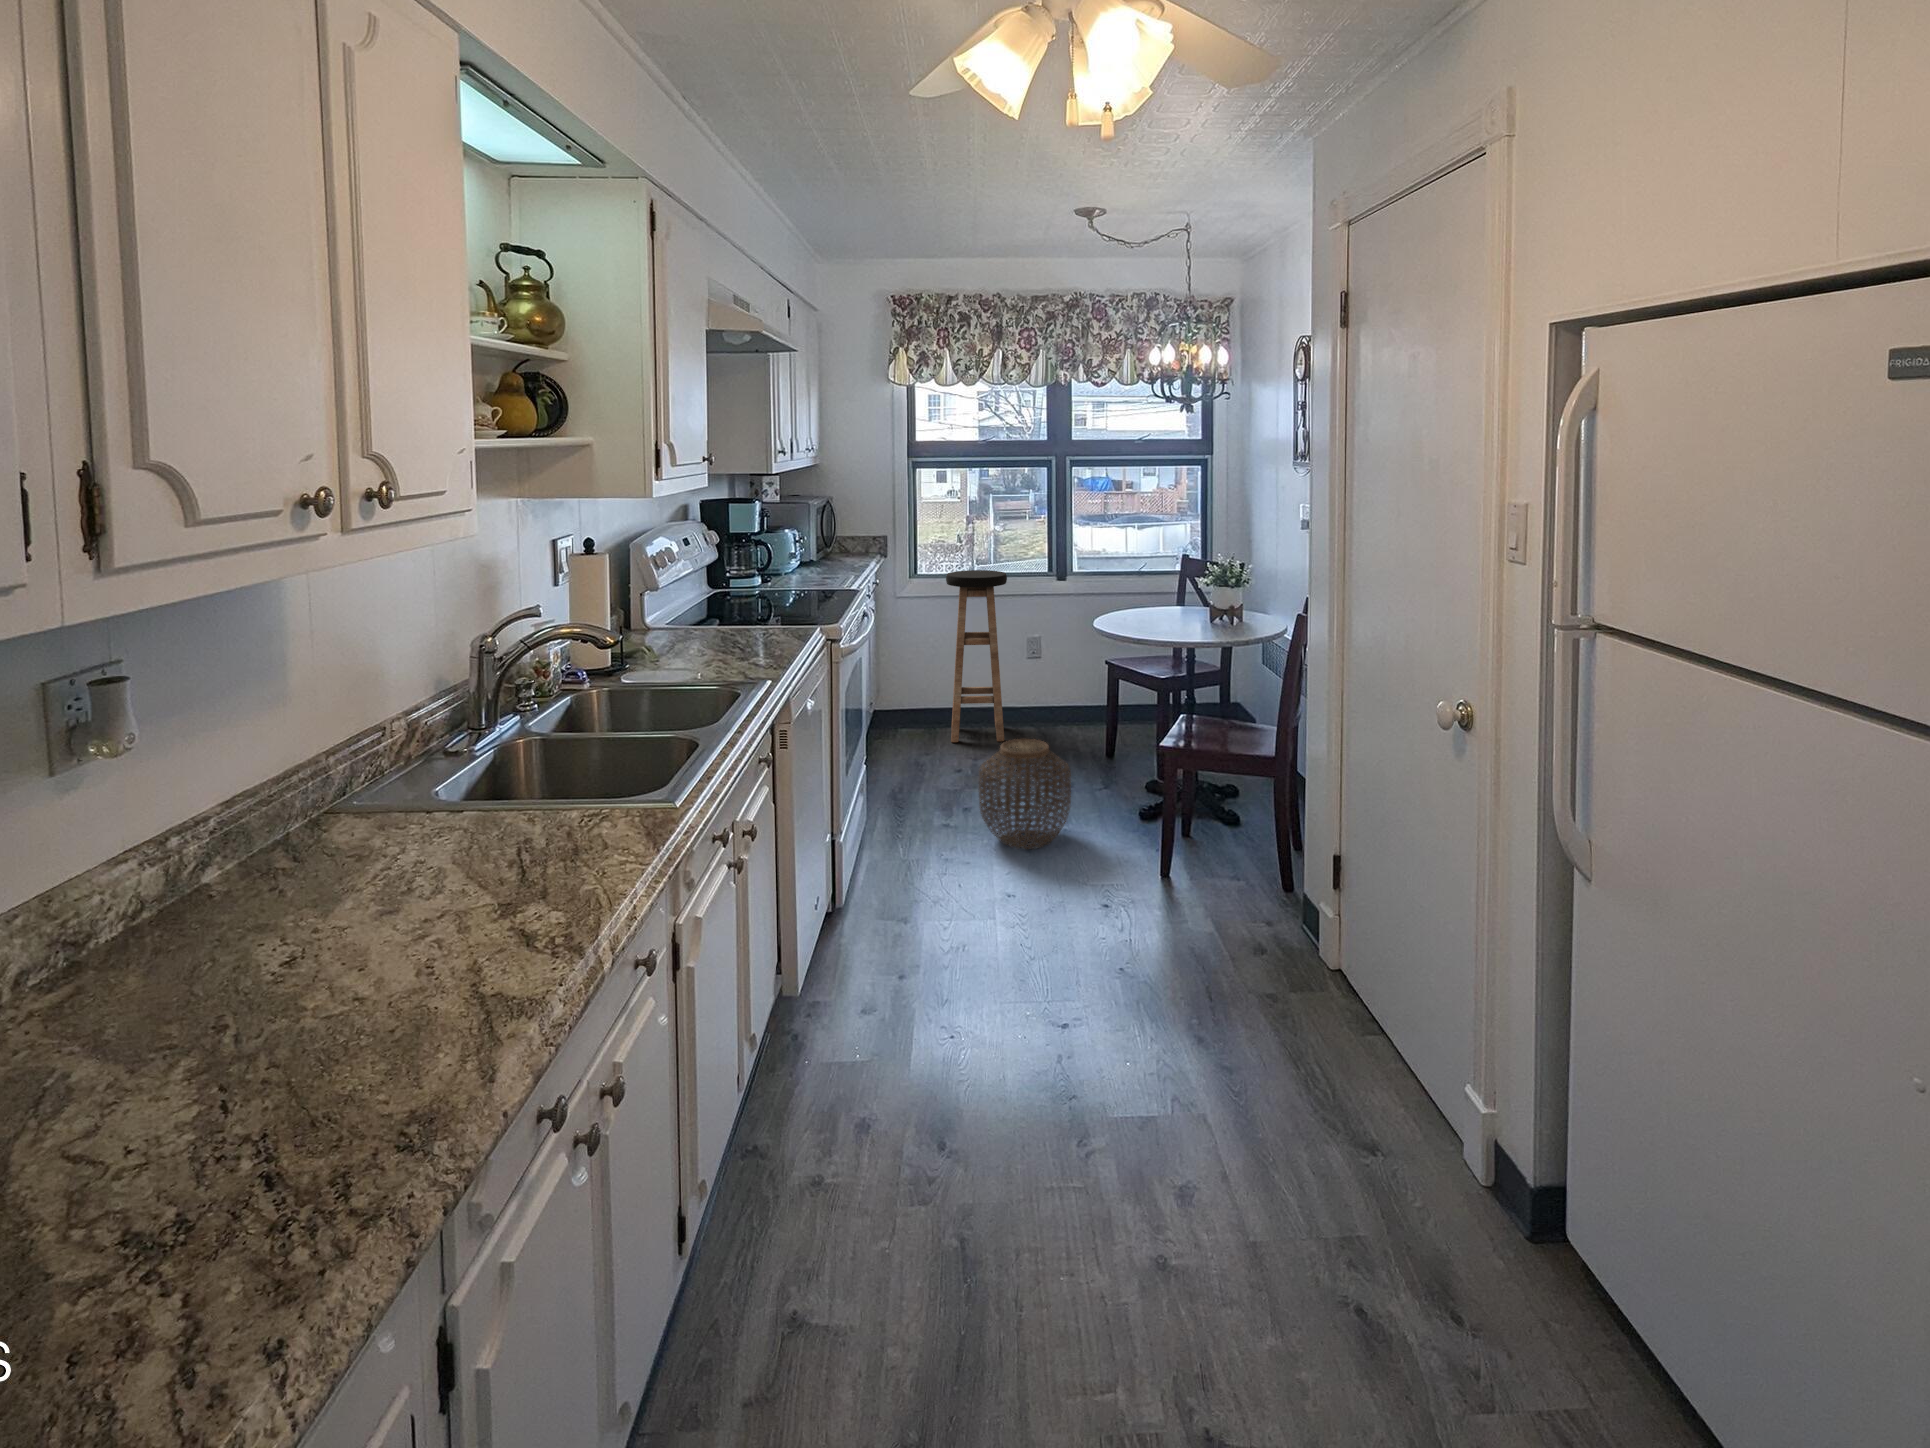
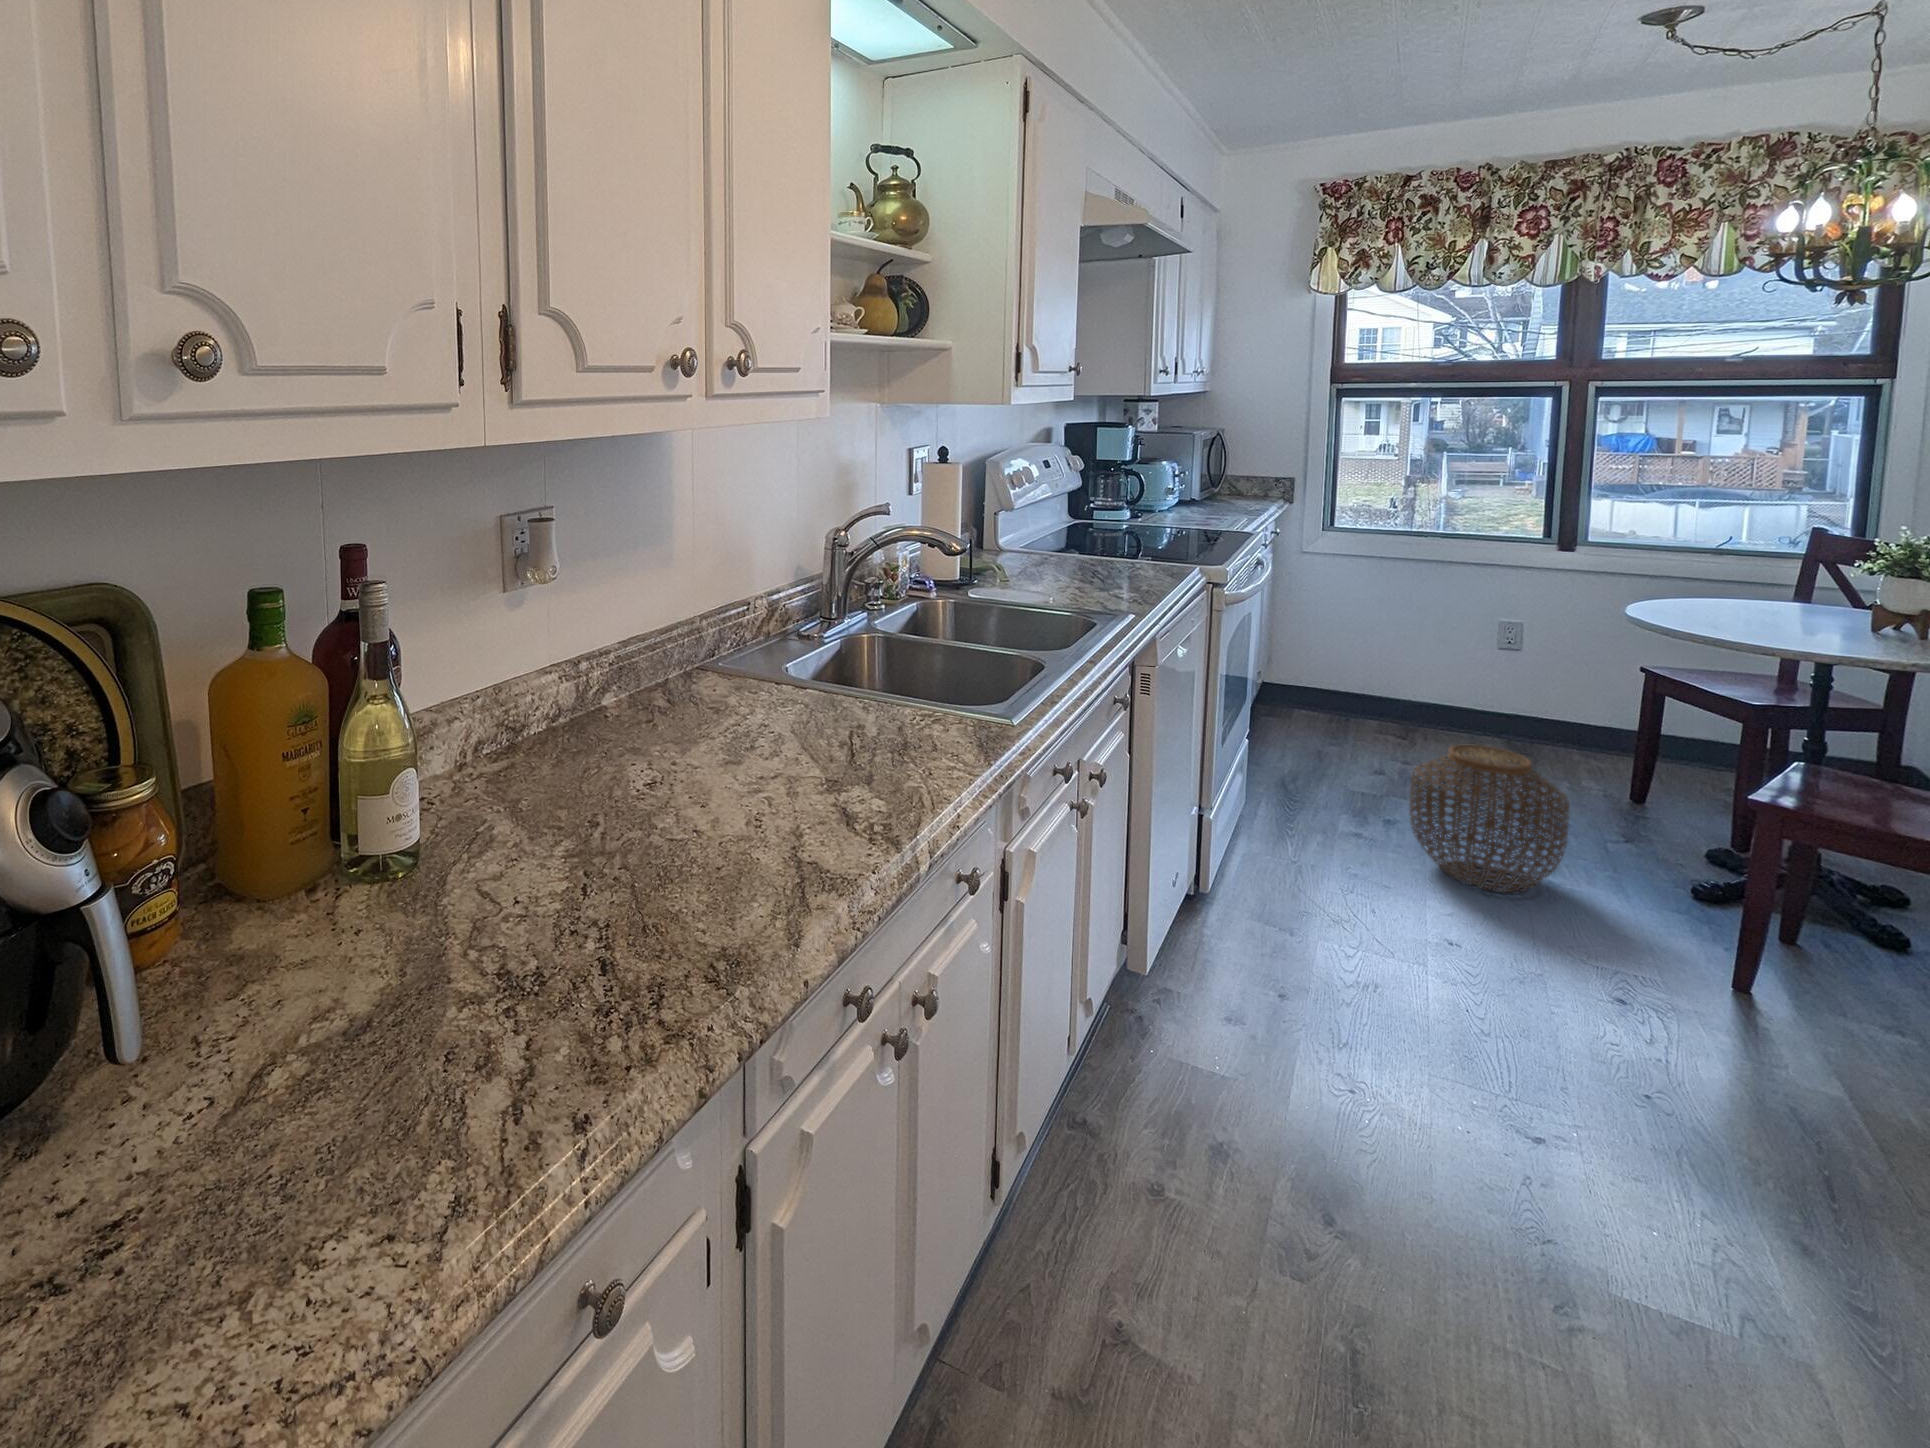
bar stool: present [946,570,1007,742] -> none [1368,527,1469,747]

